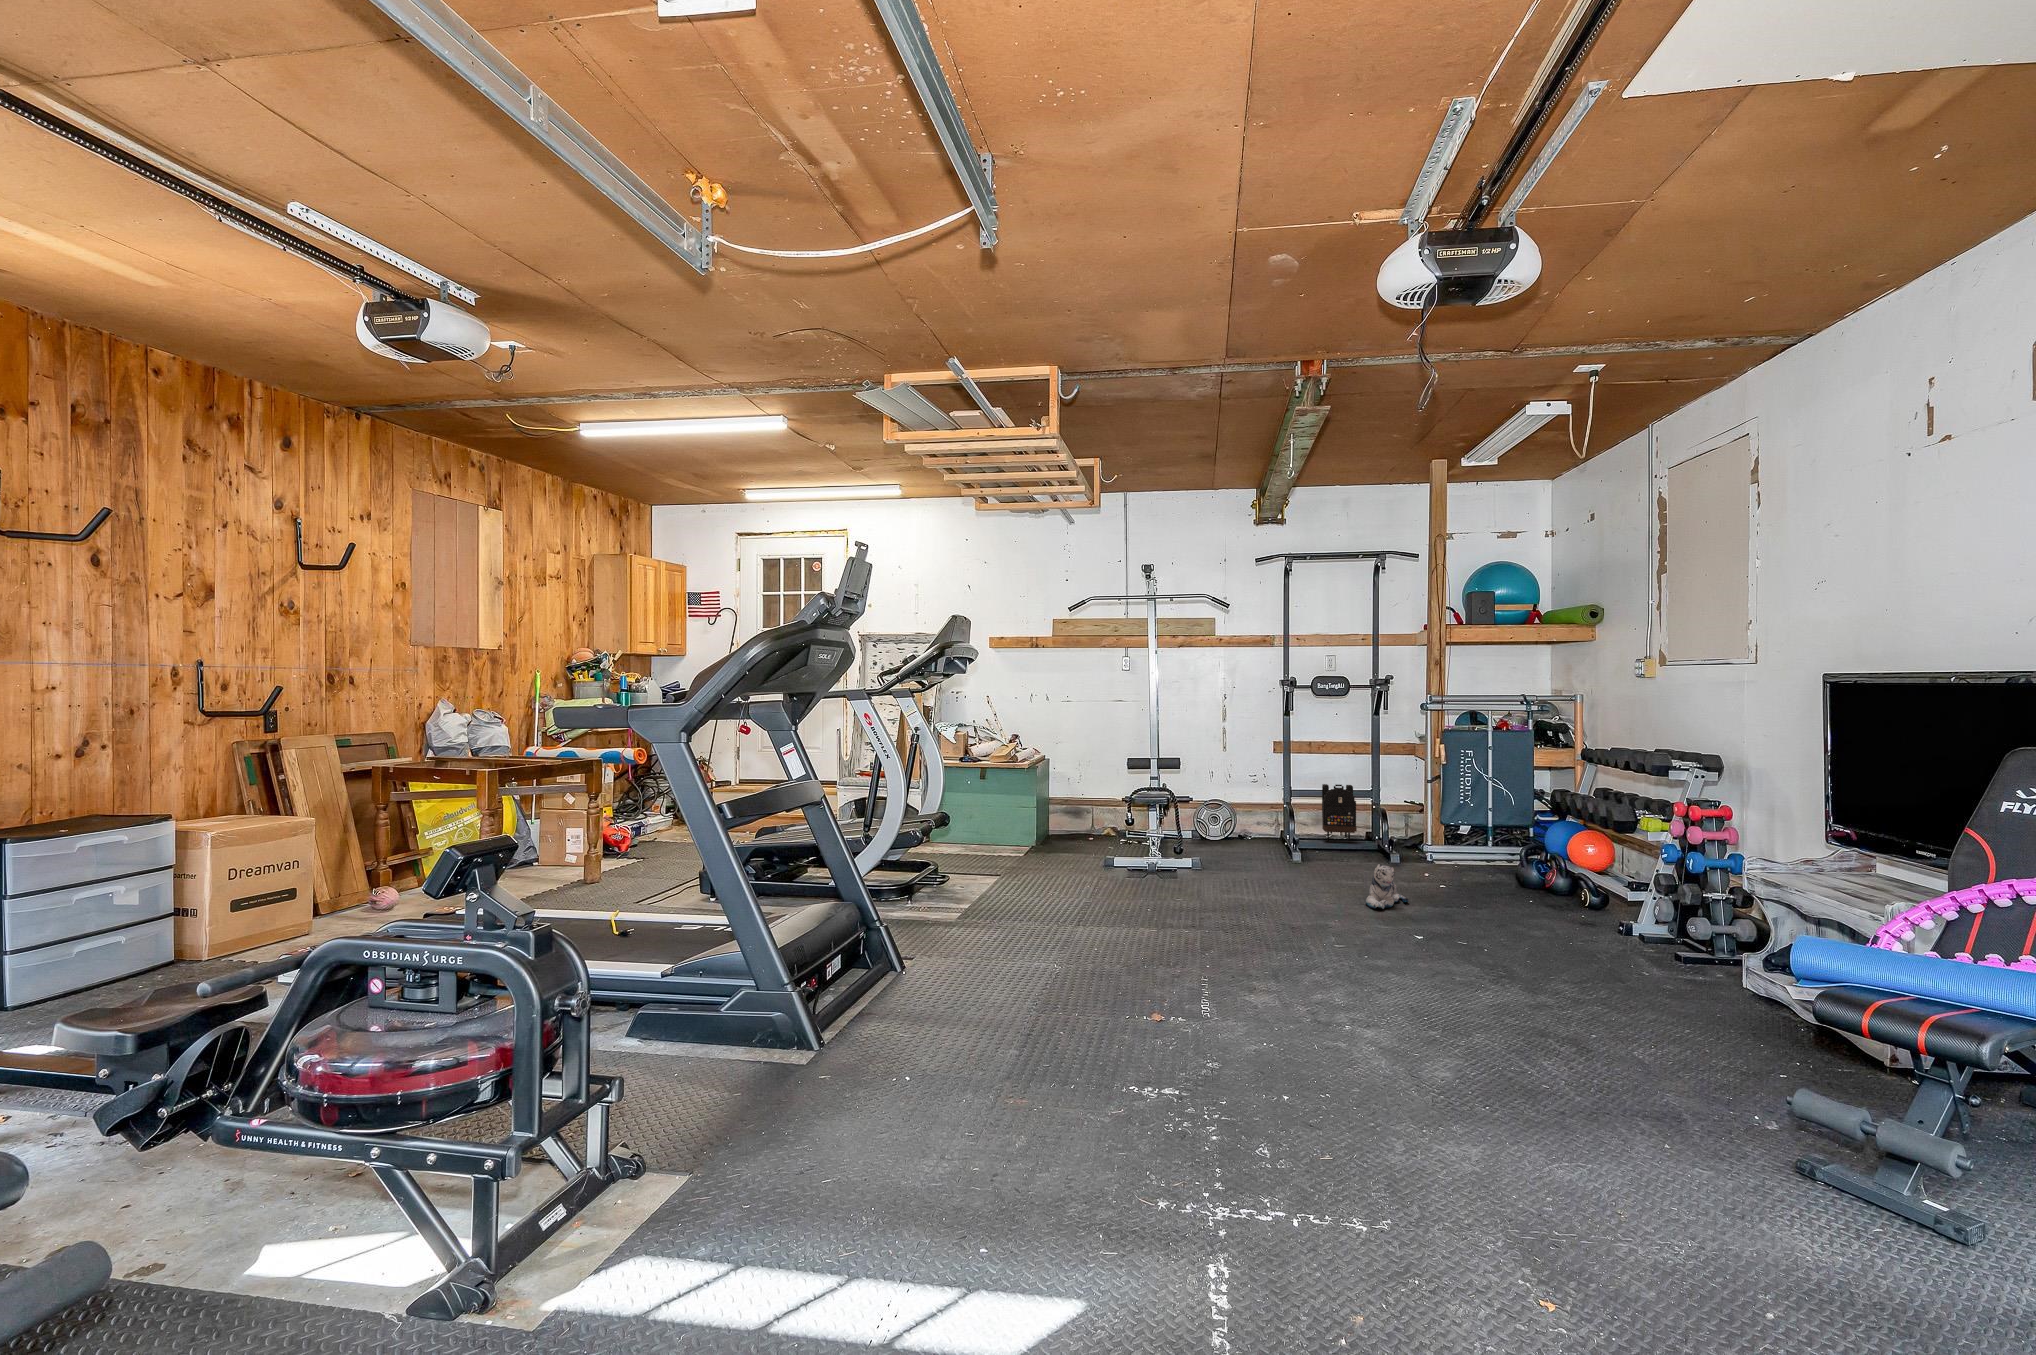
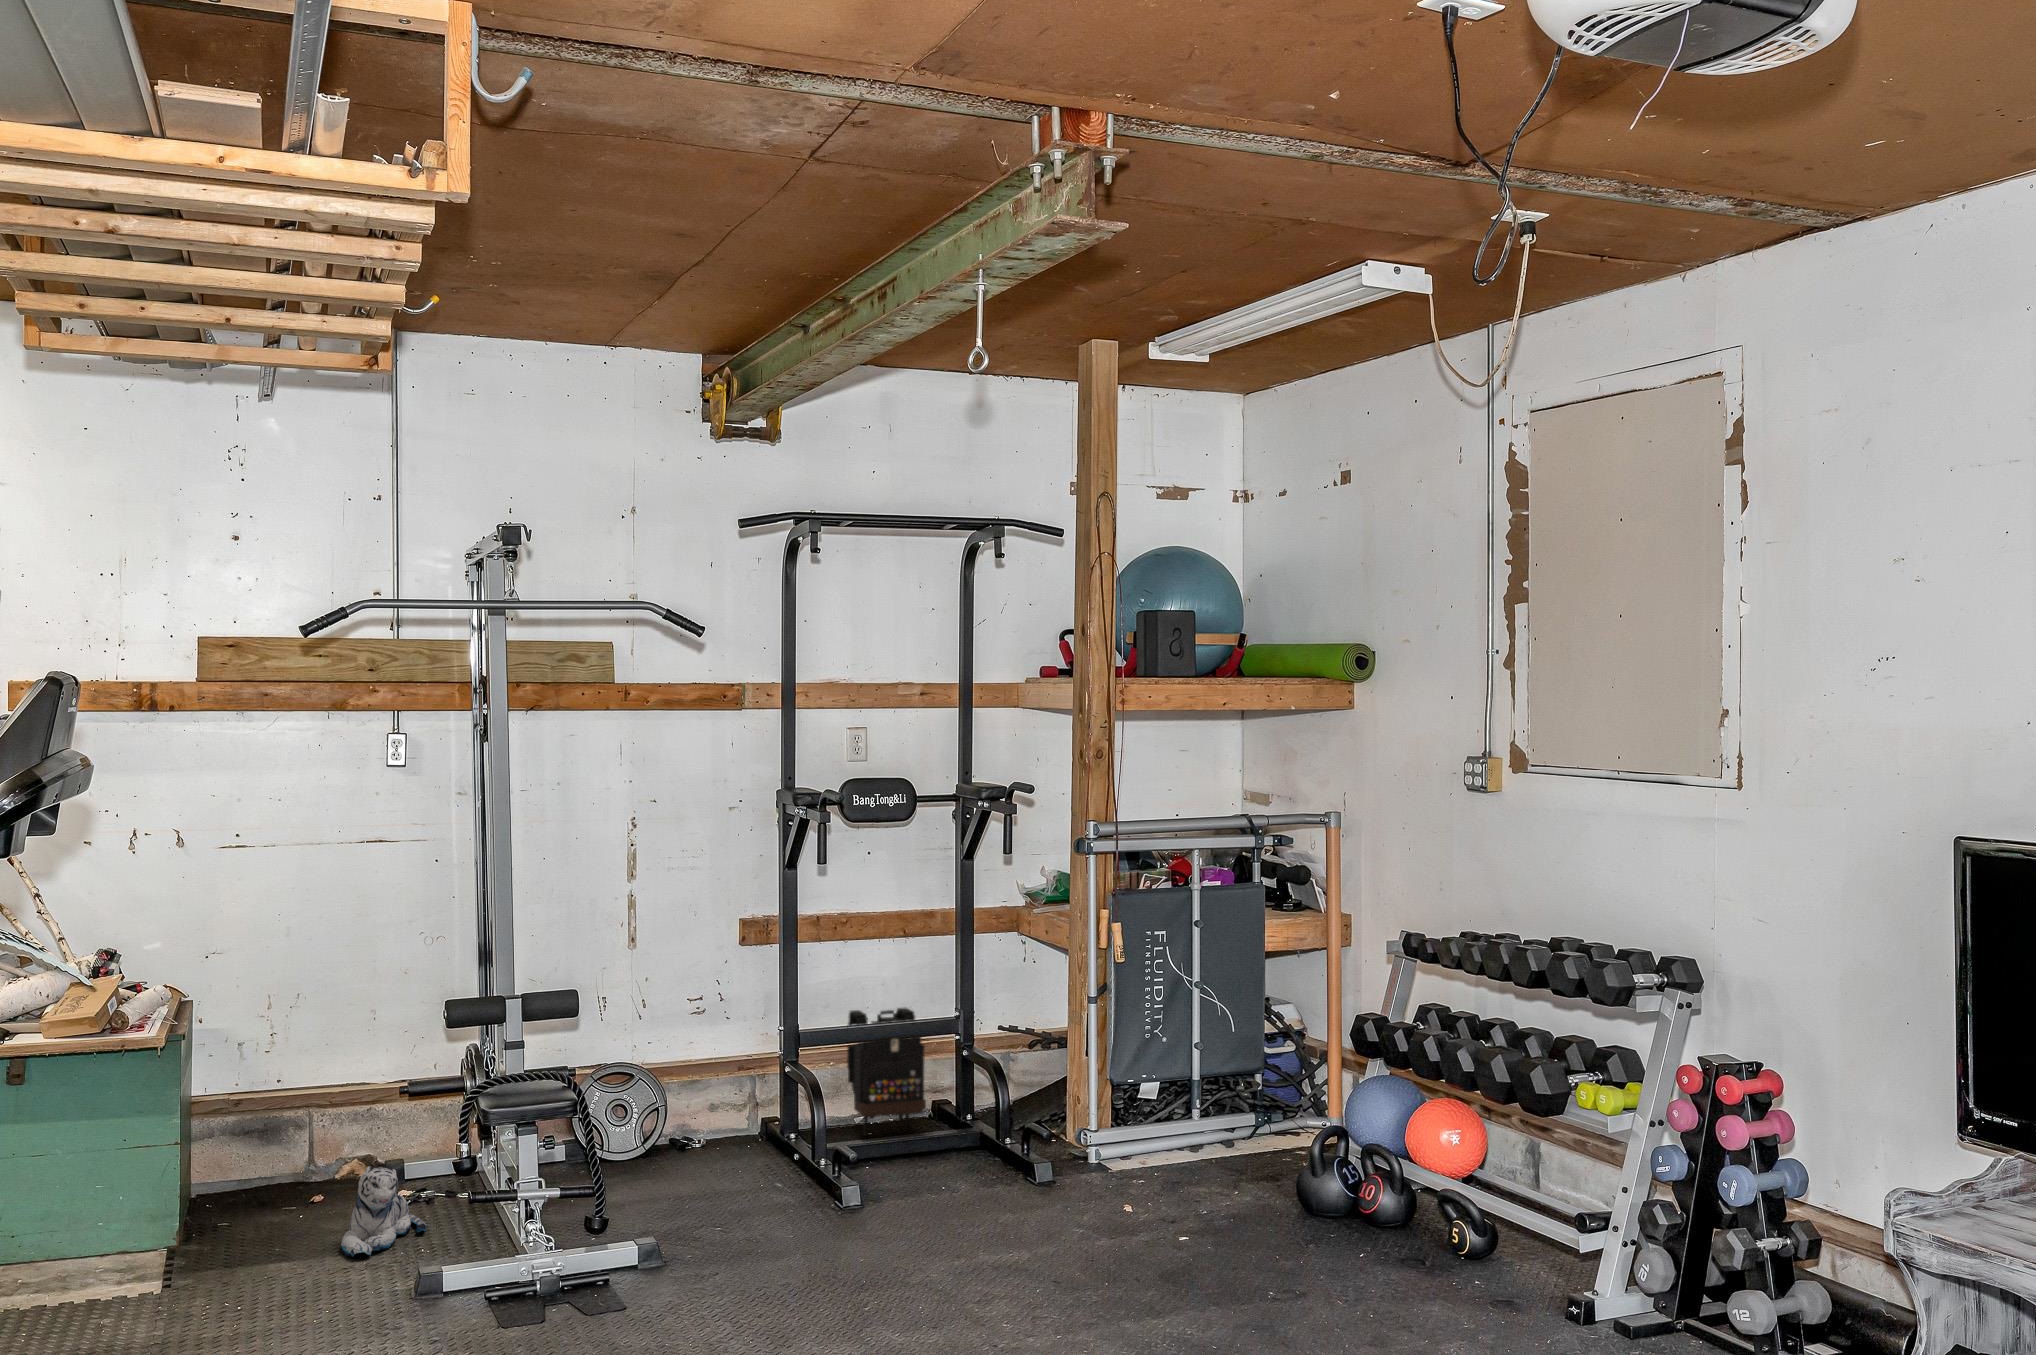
plush toy: present [1366,864,1408,909] -> present [341,1167,426,1257]

